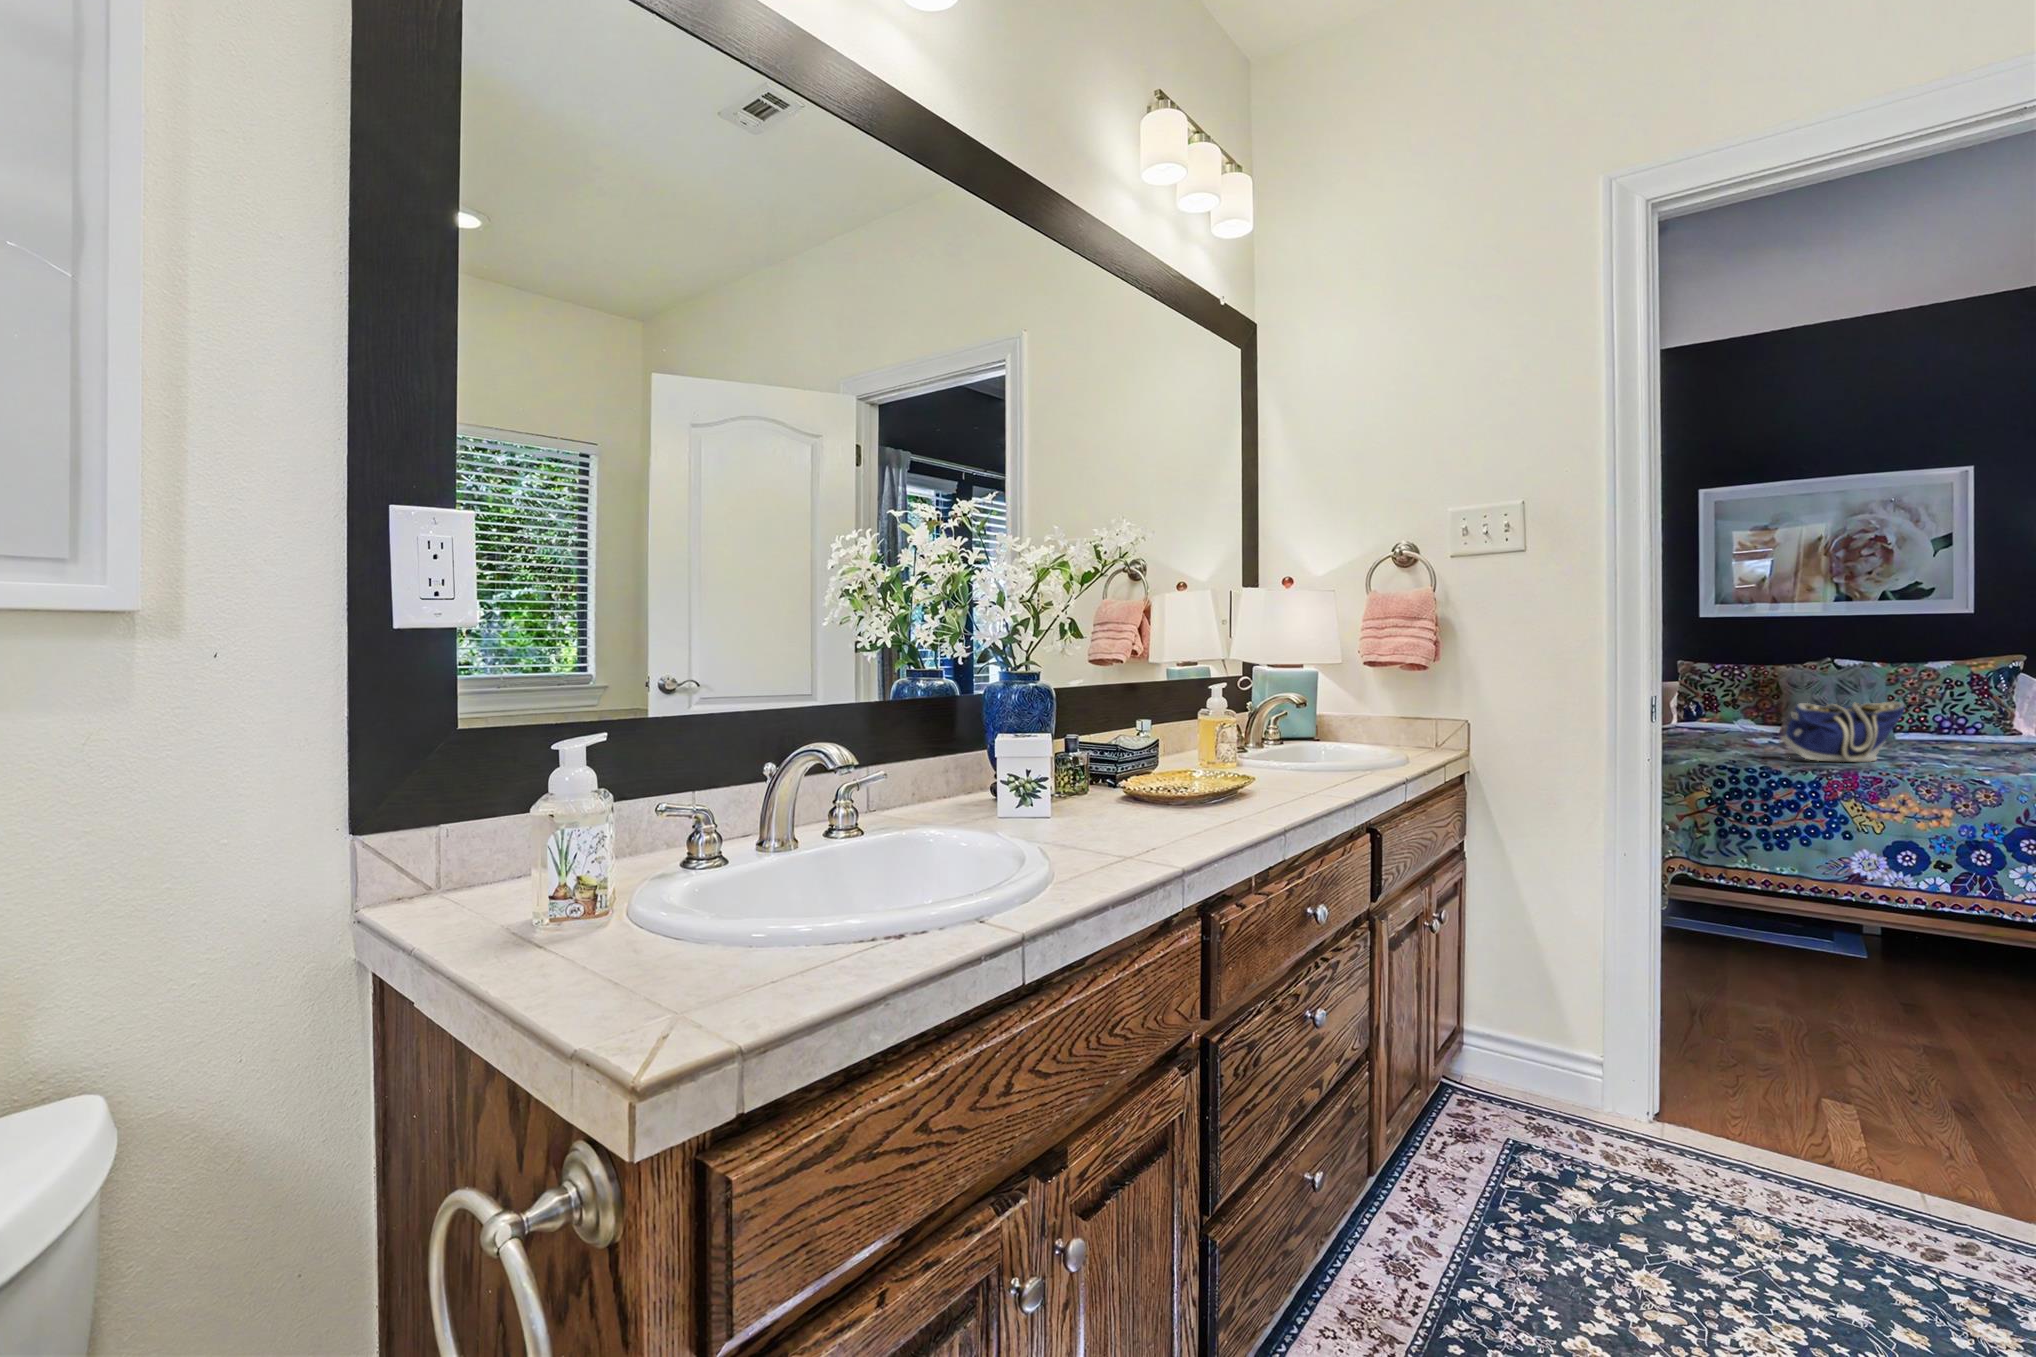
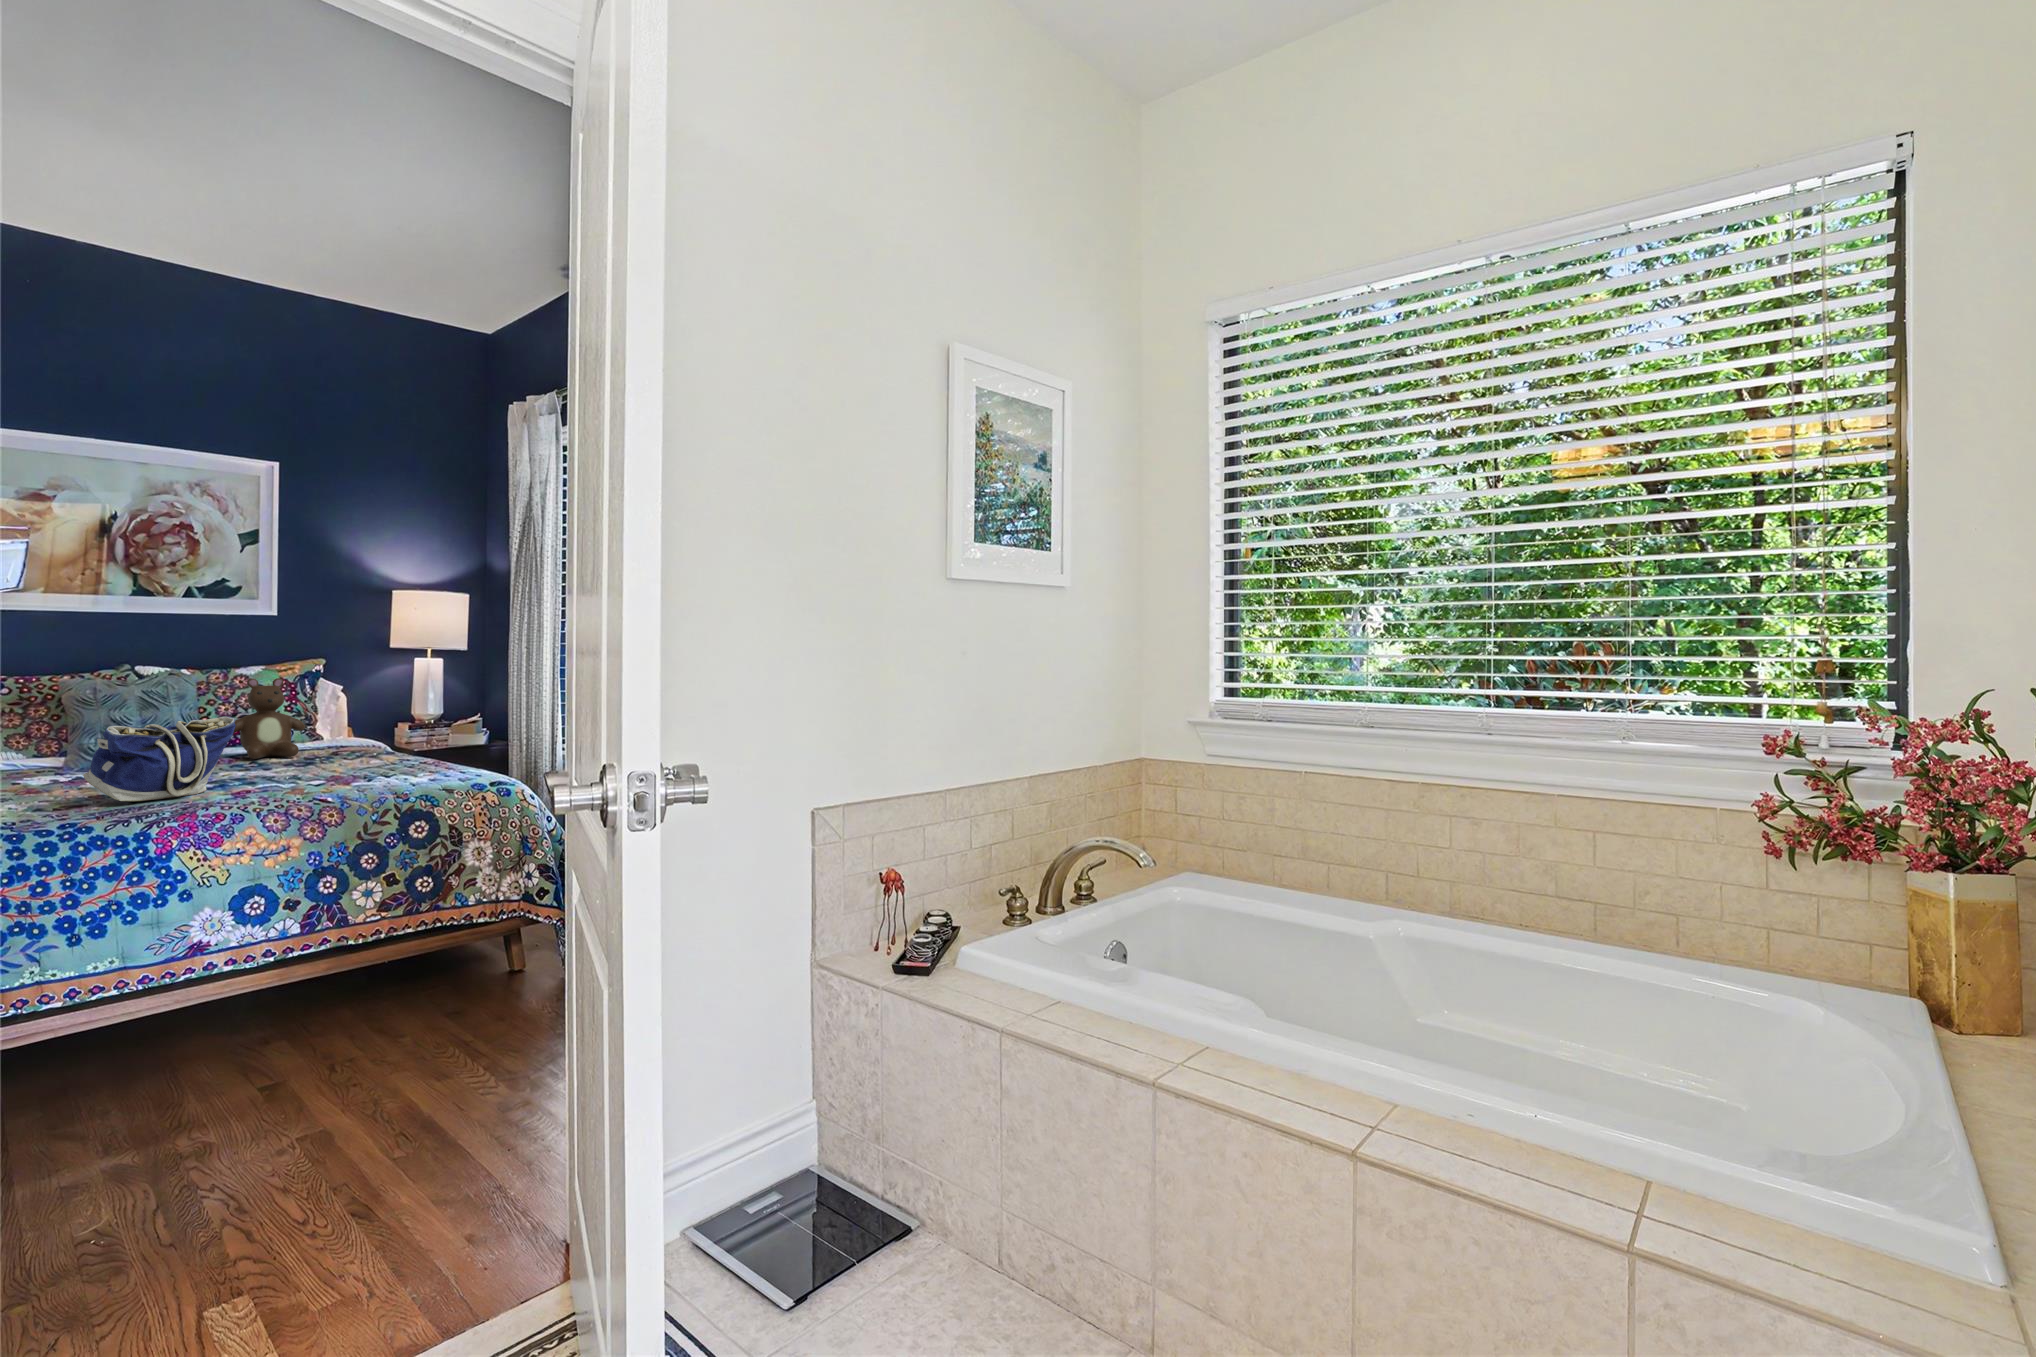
teddy bear: none [1908,672,1990,744] -> present [233,678,305,759]

